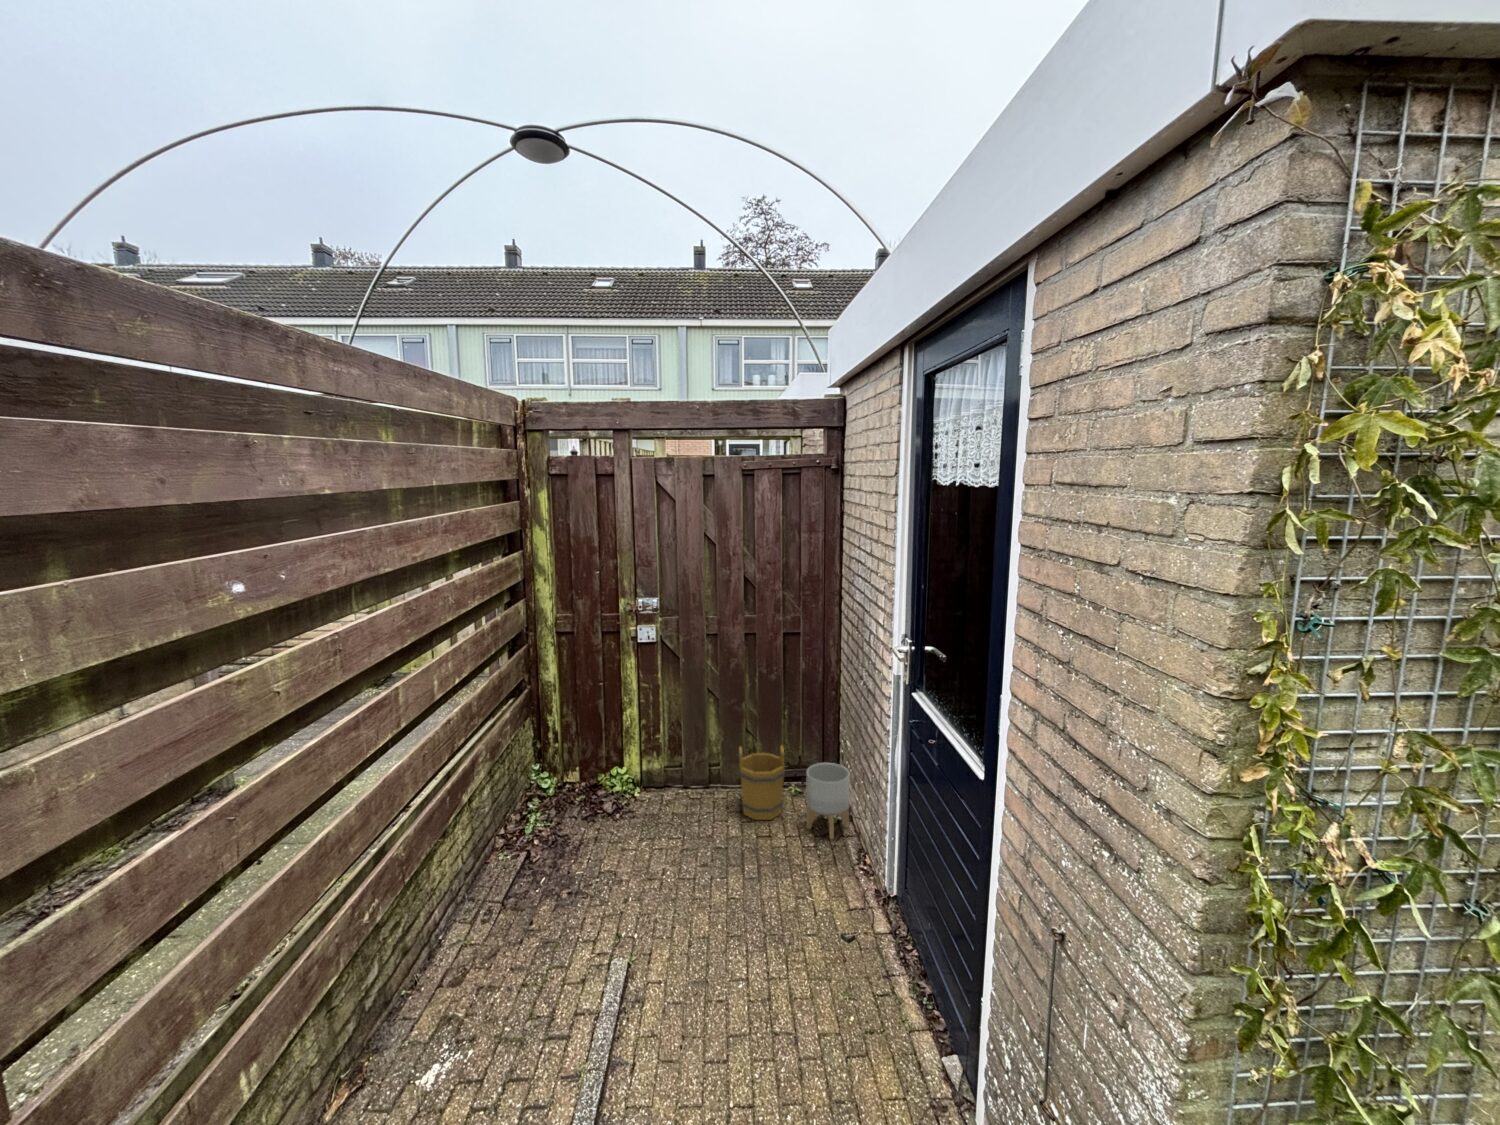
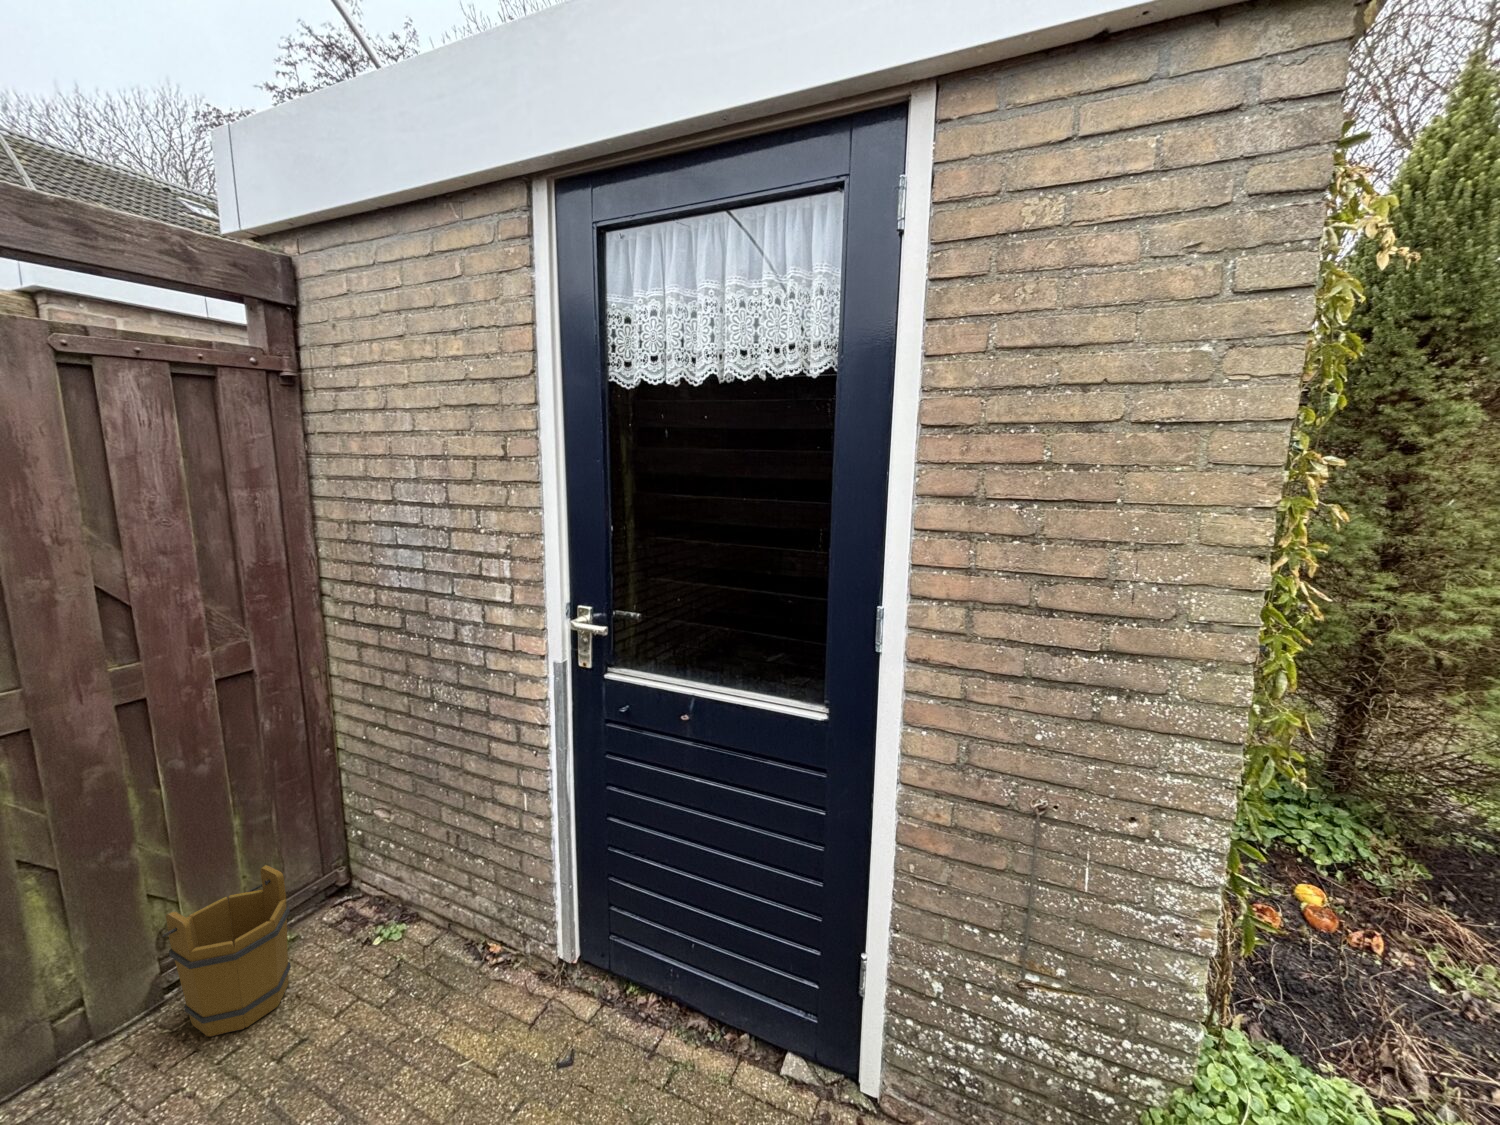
planter: present [807,763,850,839] -> none [343,843,427,974]

